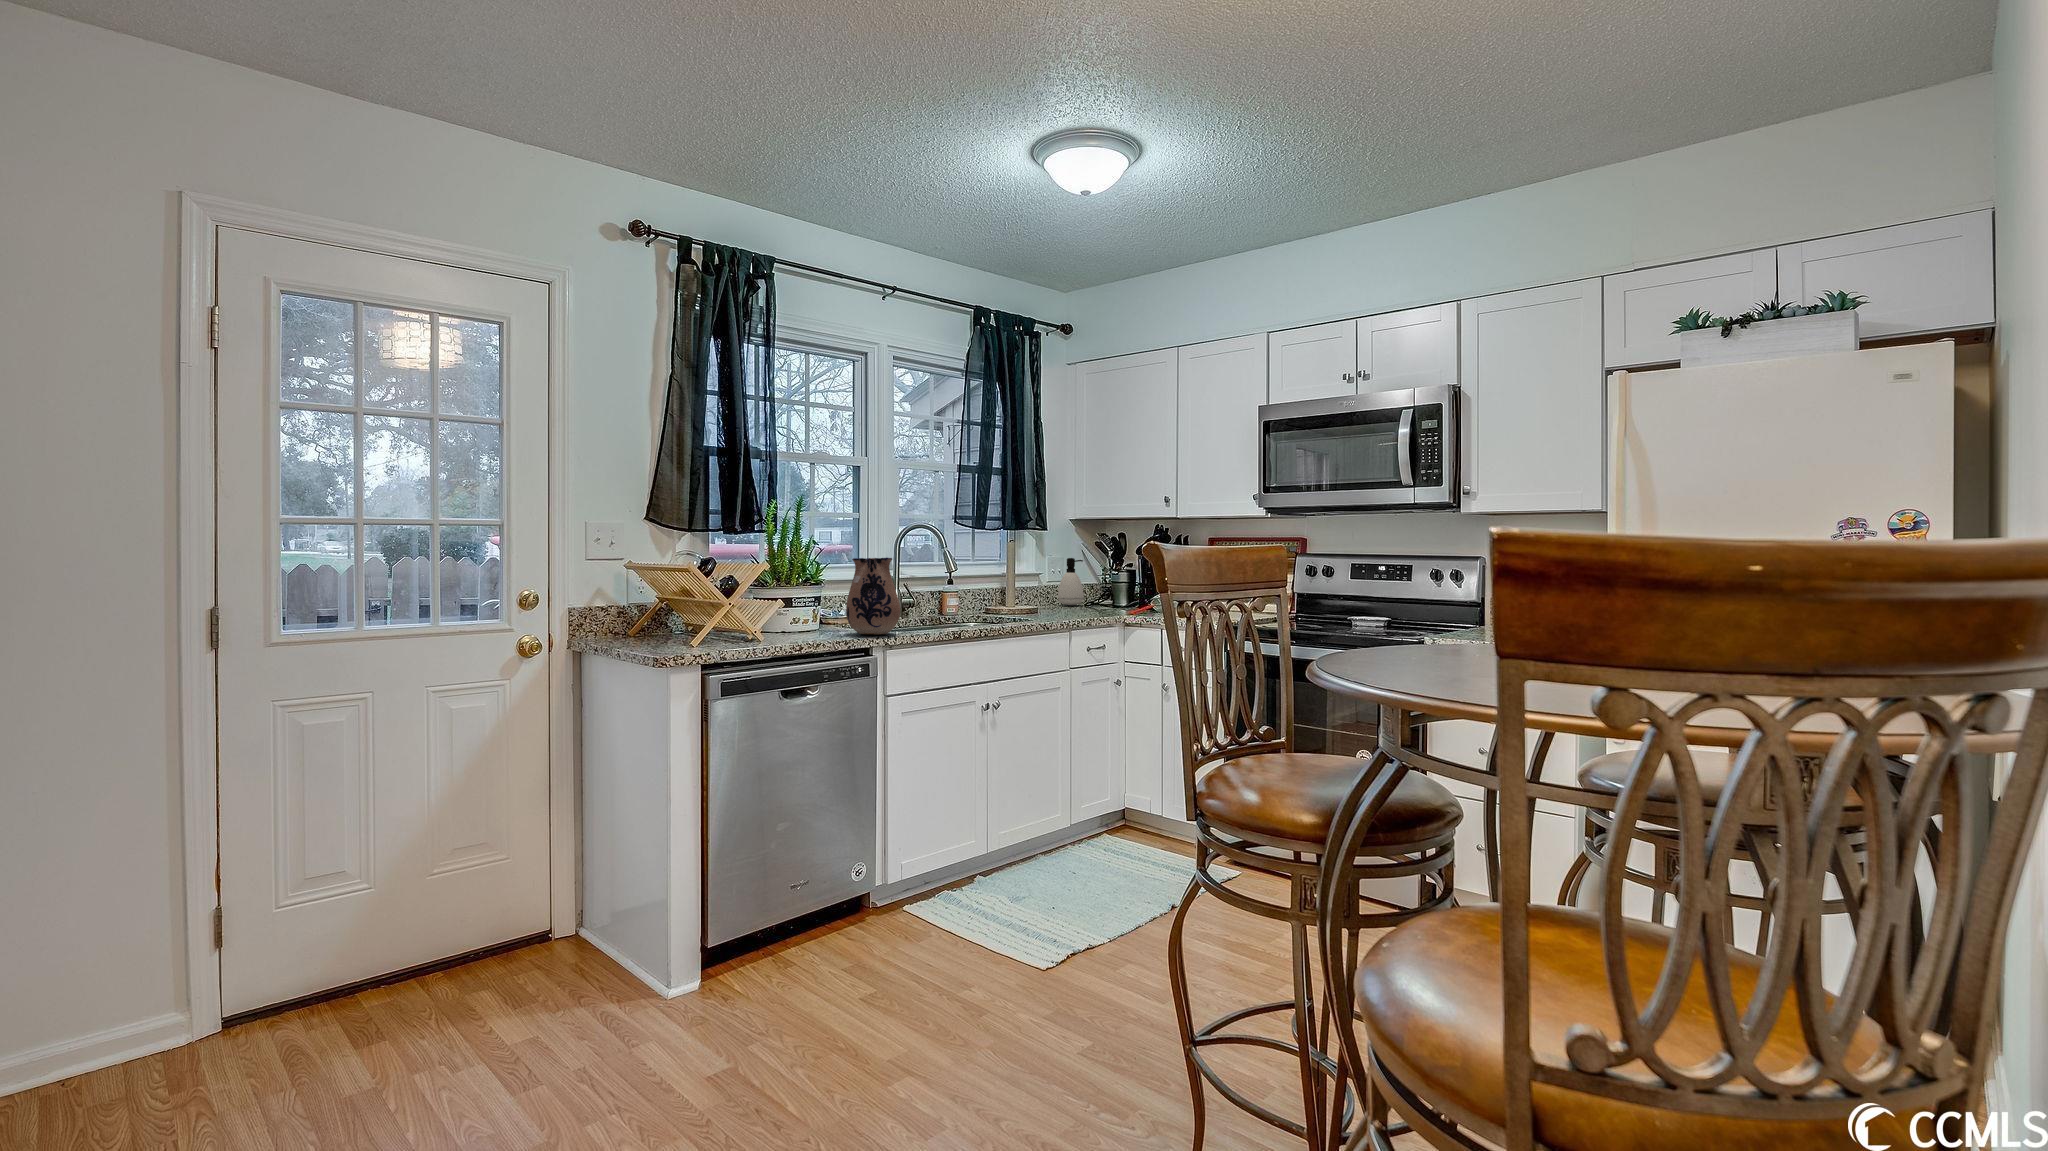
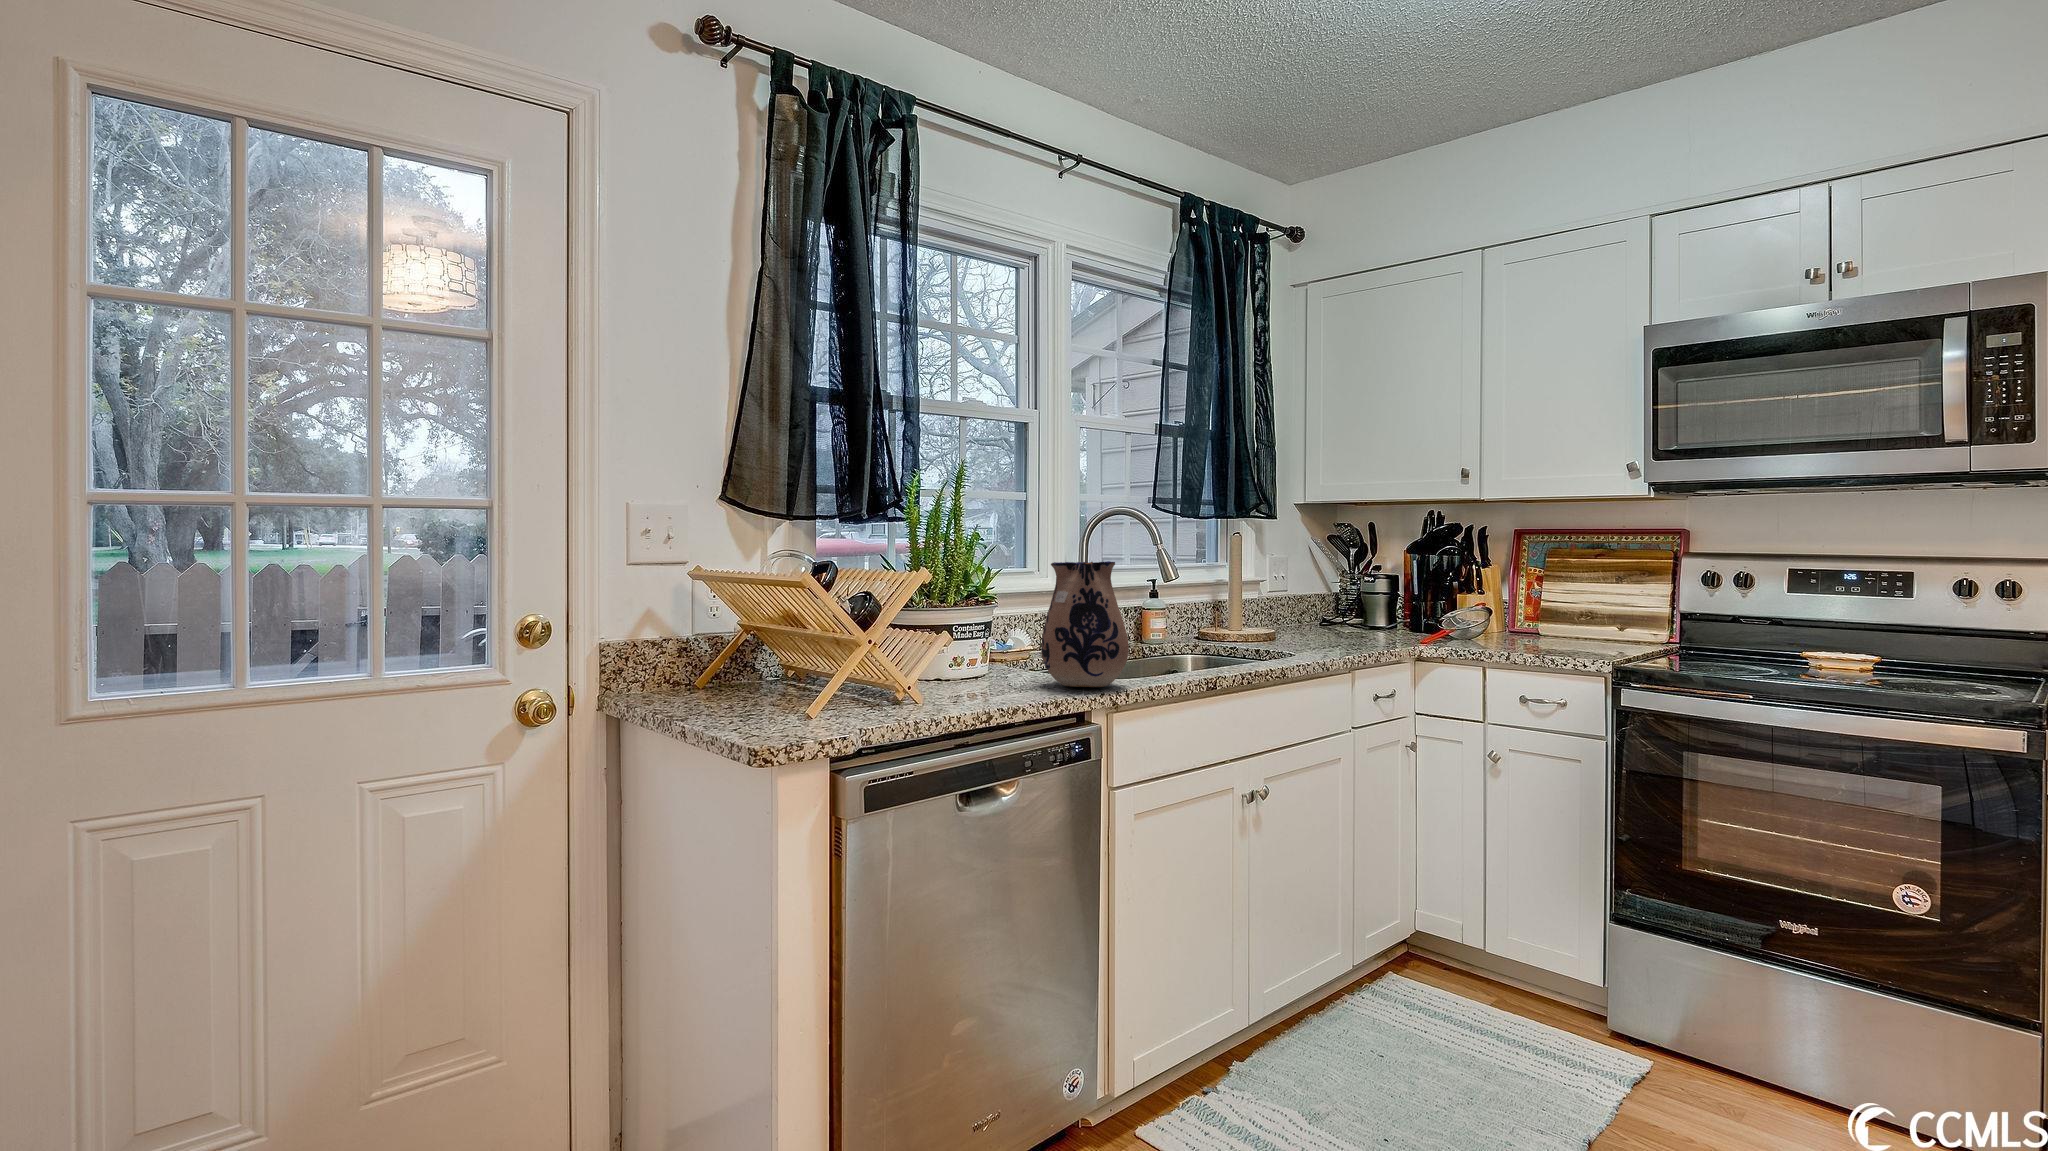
soap dispenser: present [1058,558,1084,605] -> none [1286,560,1325,628]

